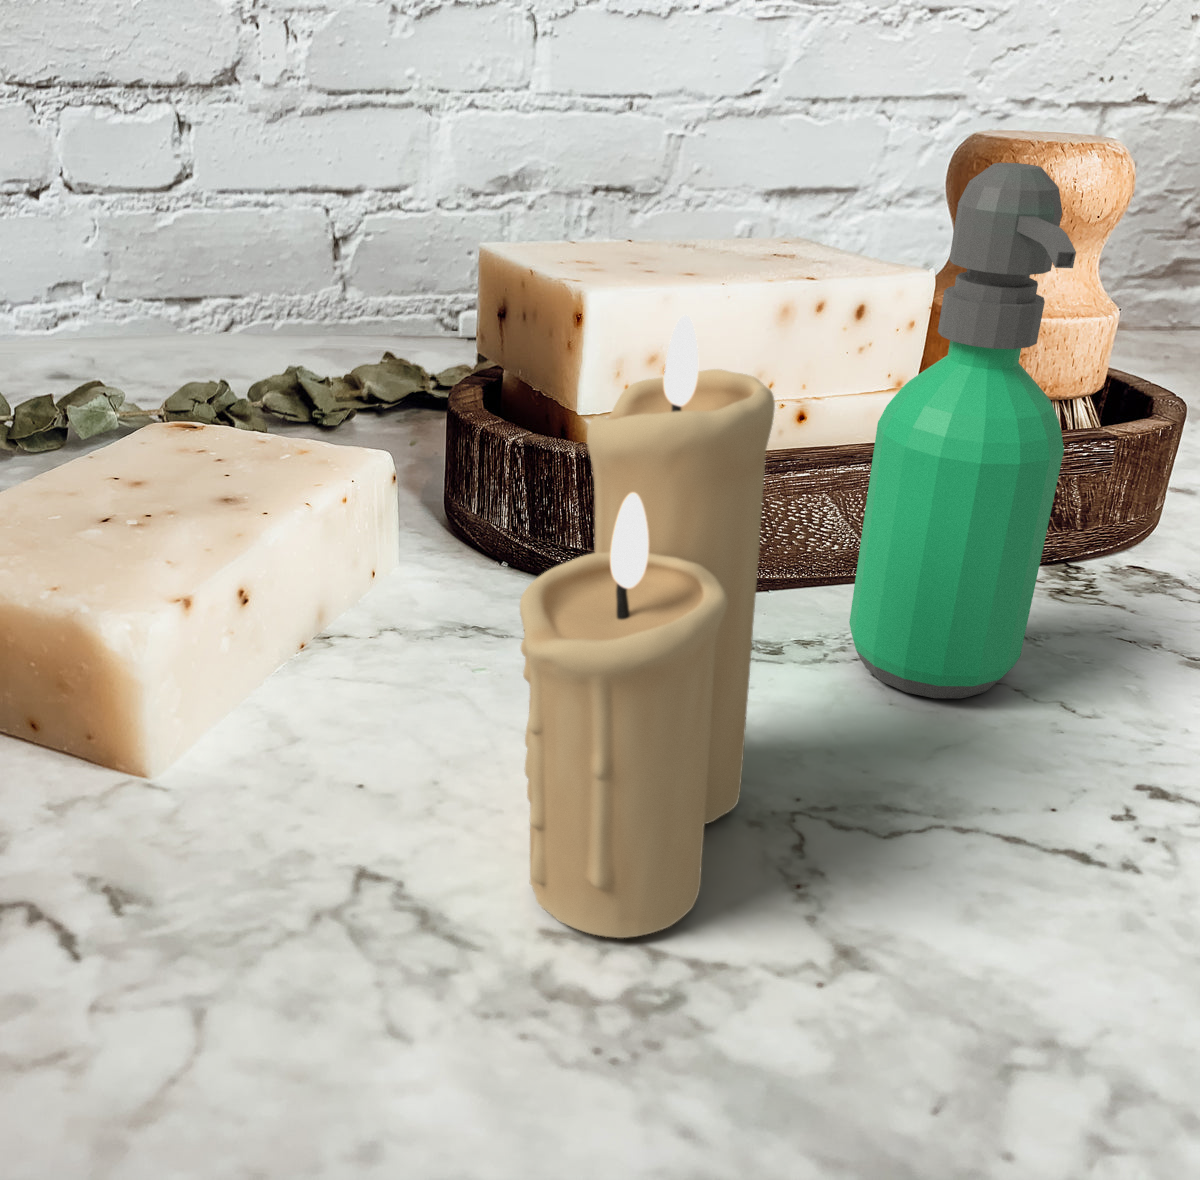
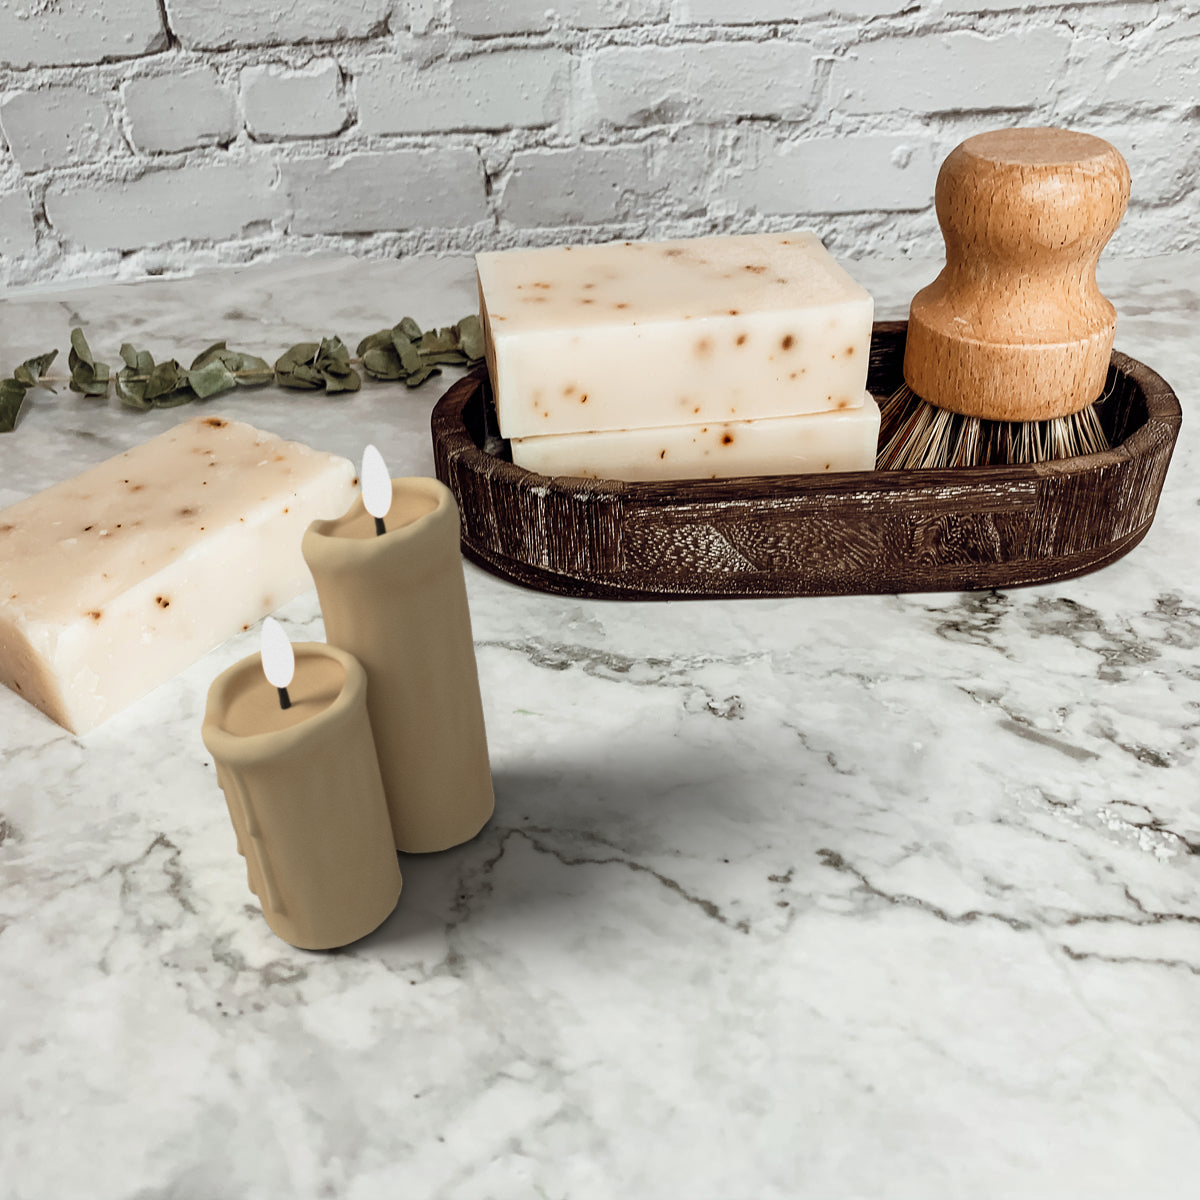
soap dispenser: present [849,163,1076,698] -> none [675,264,850,749]

